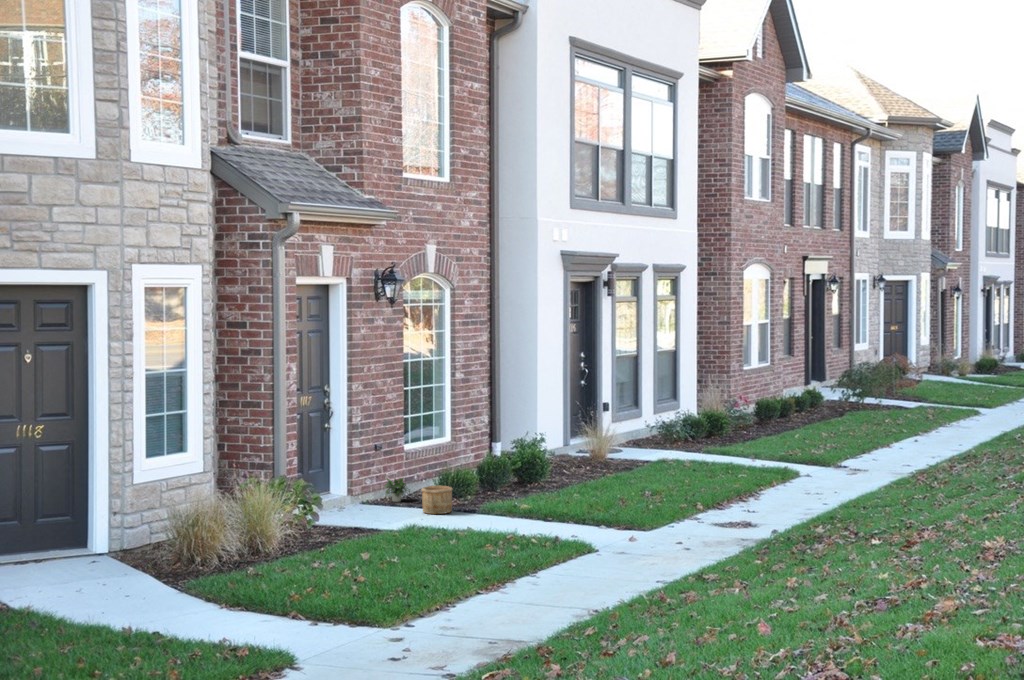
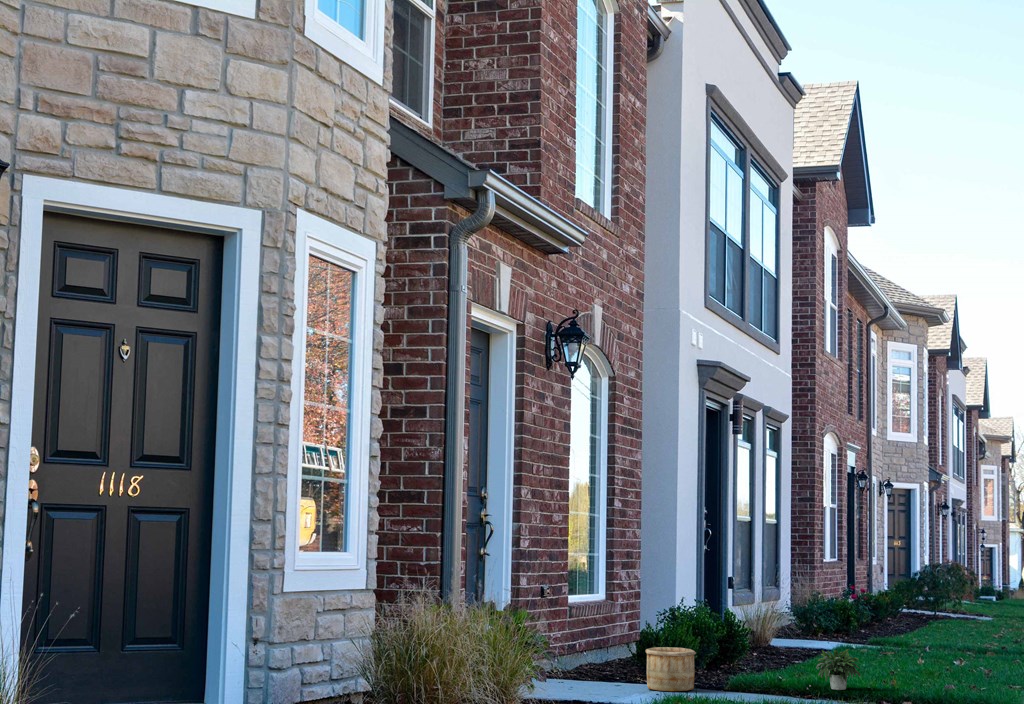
potted plant: present [385,478,410,502] -> present [807,650,860,690]

